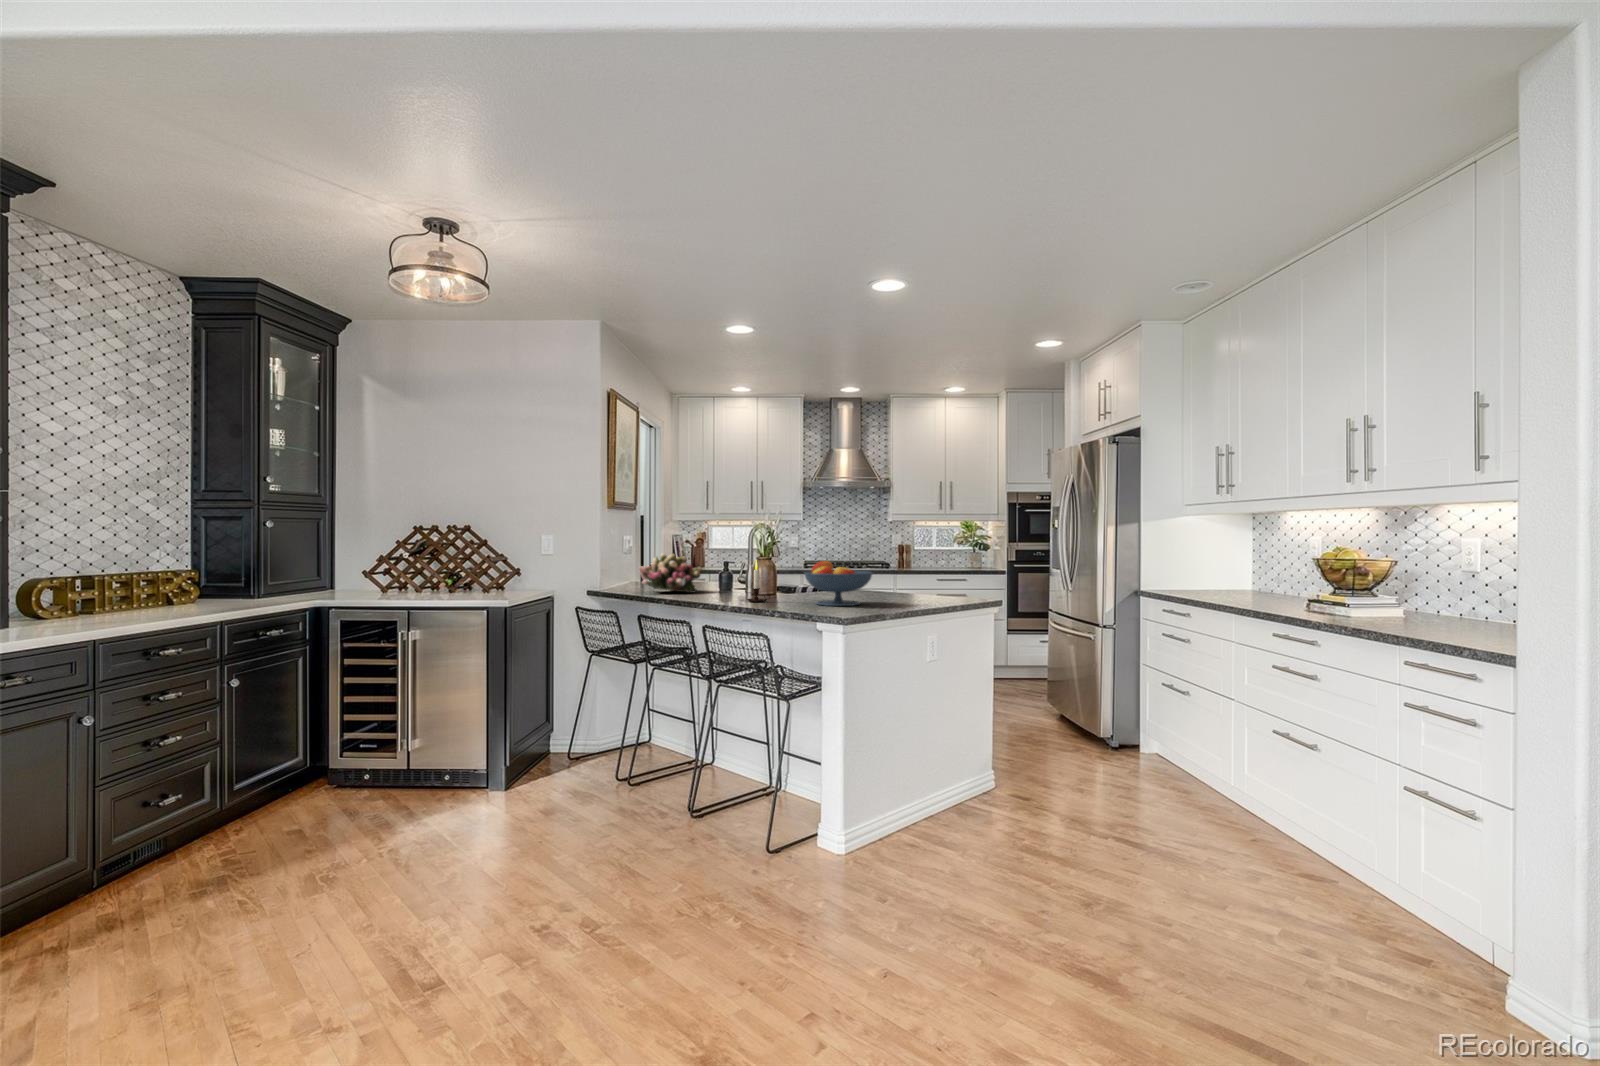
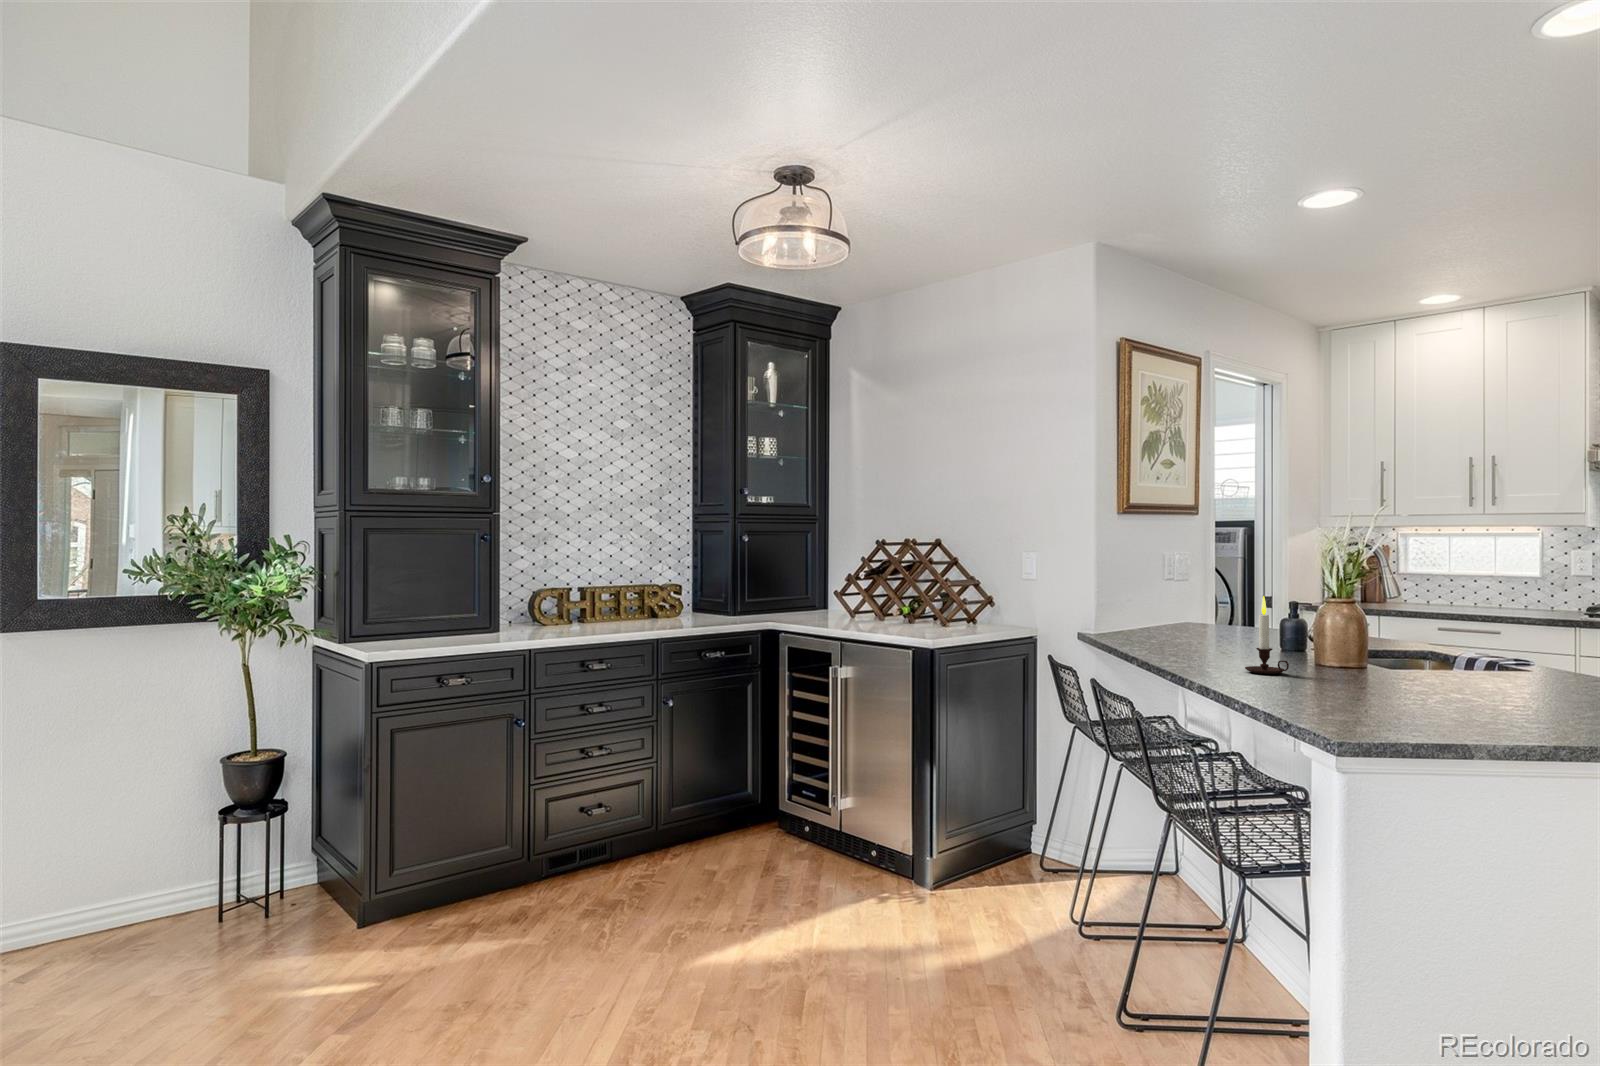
flower arrangement: present [640,554,702,593] -> none [1122,579,1237,646]
fruit bowl: present [804,561,873,606] -> none [1340,602,1515,703]

